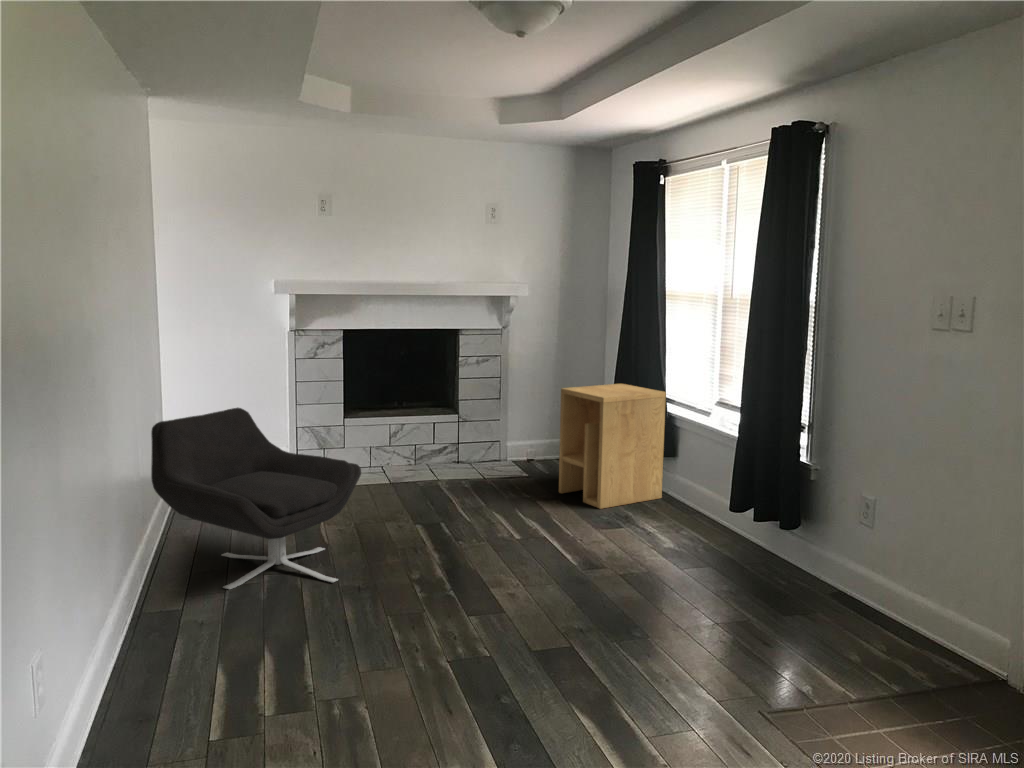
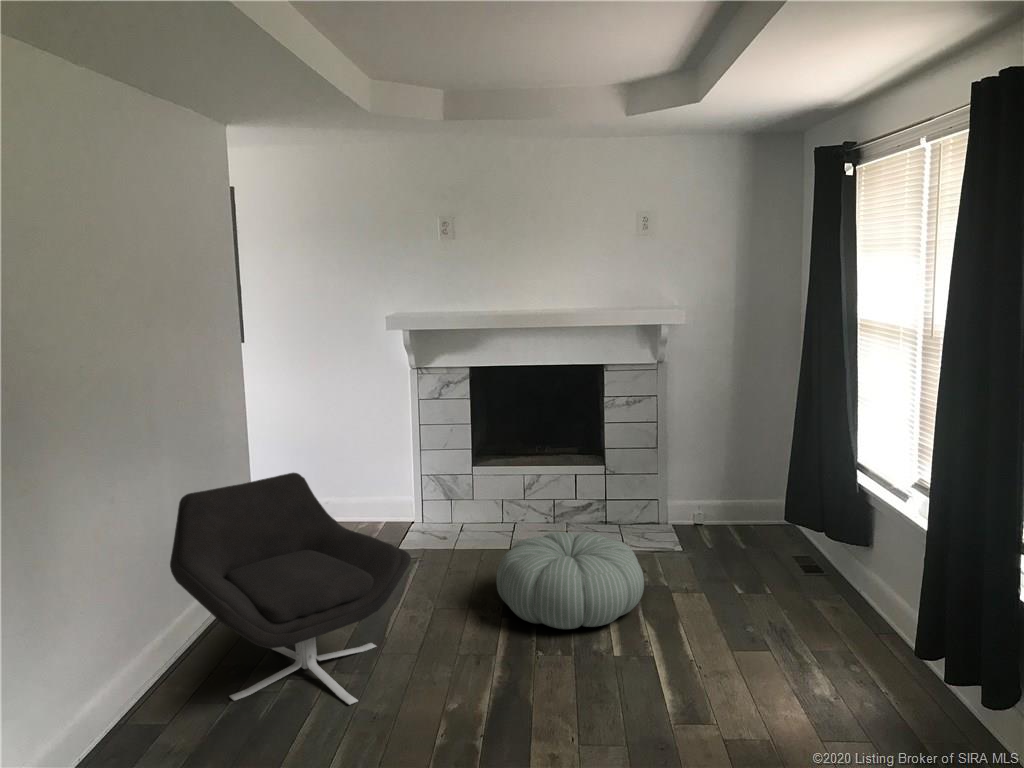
side table: present [559,384,666,509] -> none [706,440,848,611]
pouf: none [408,458,526,527] -> present [497,532,644,629]

